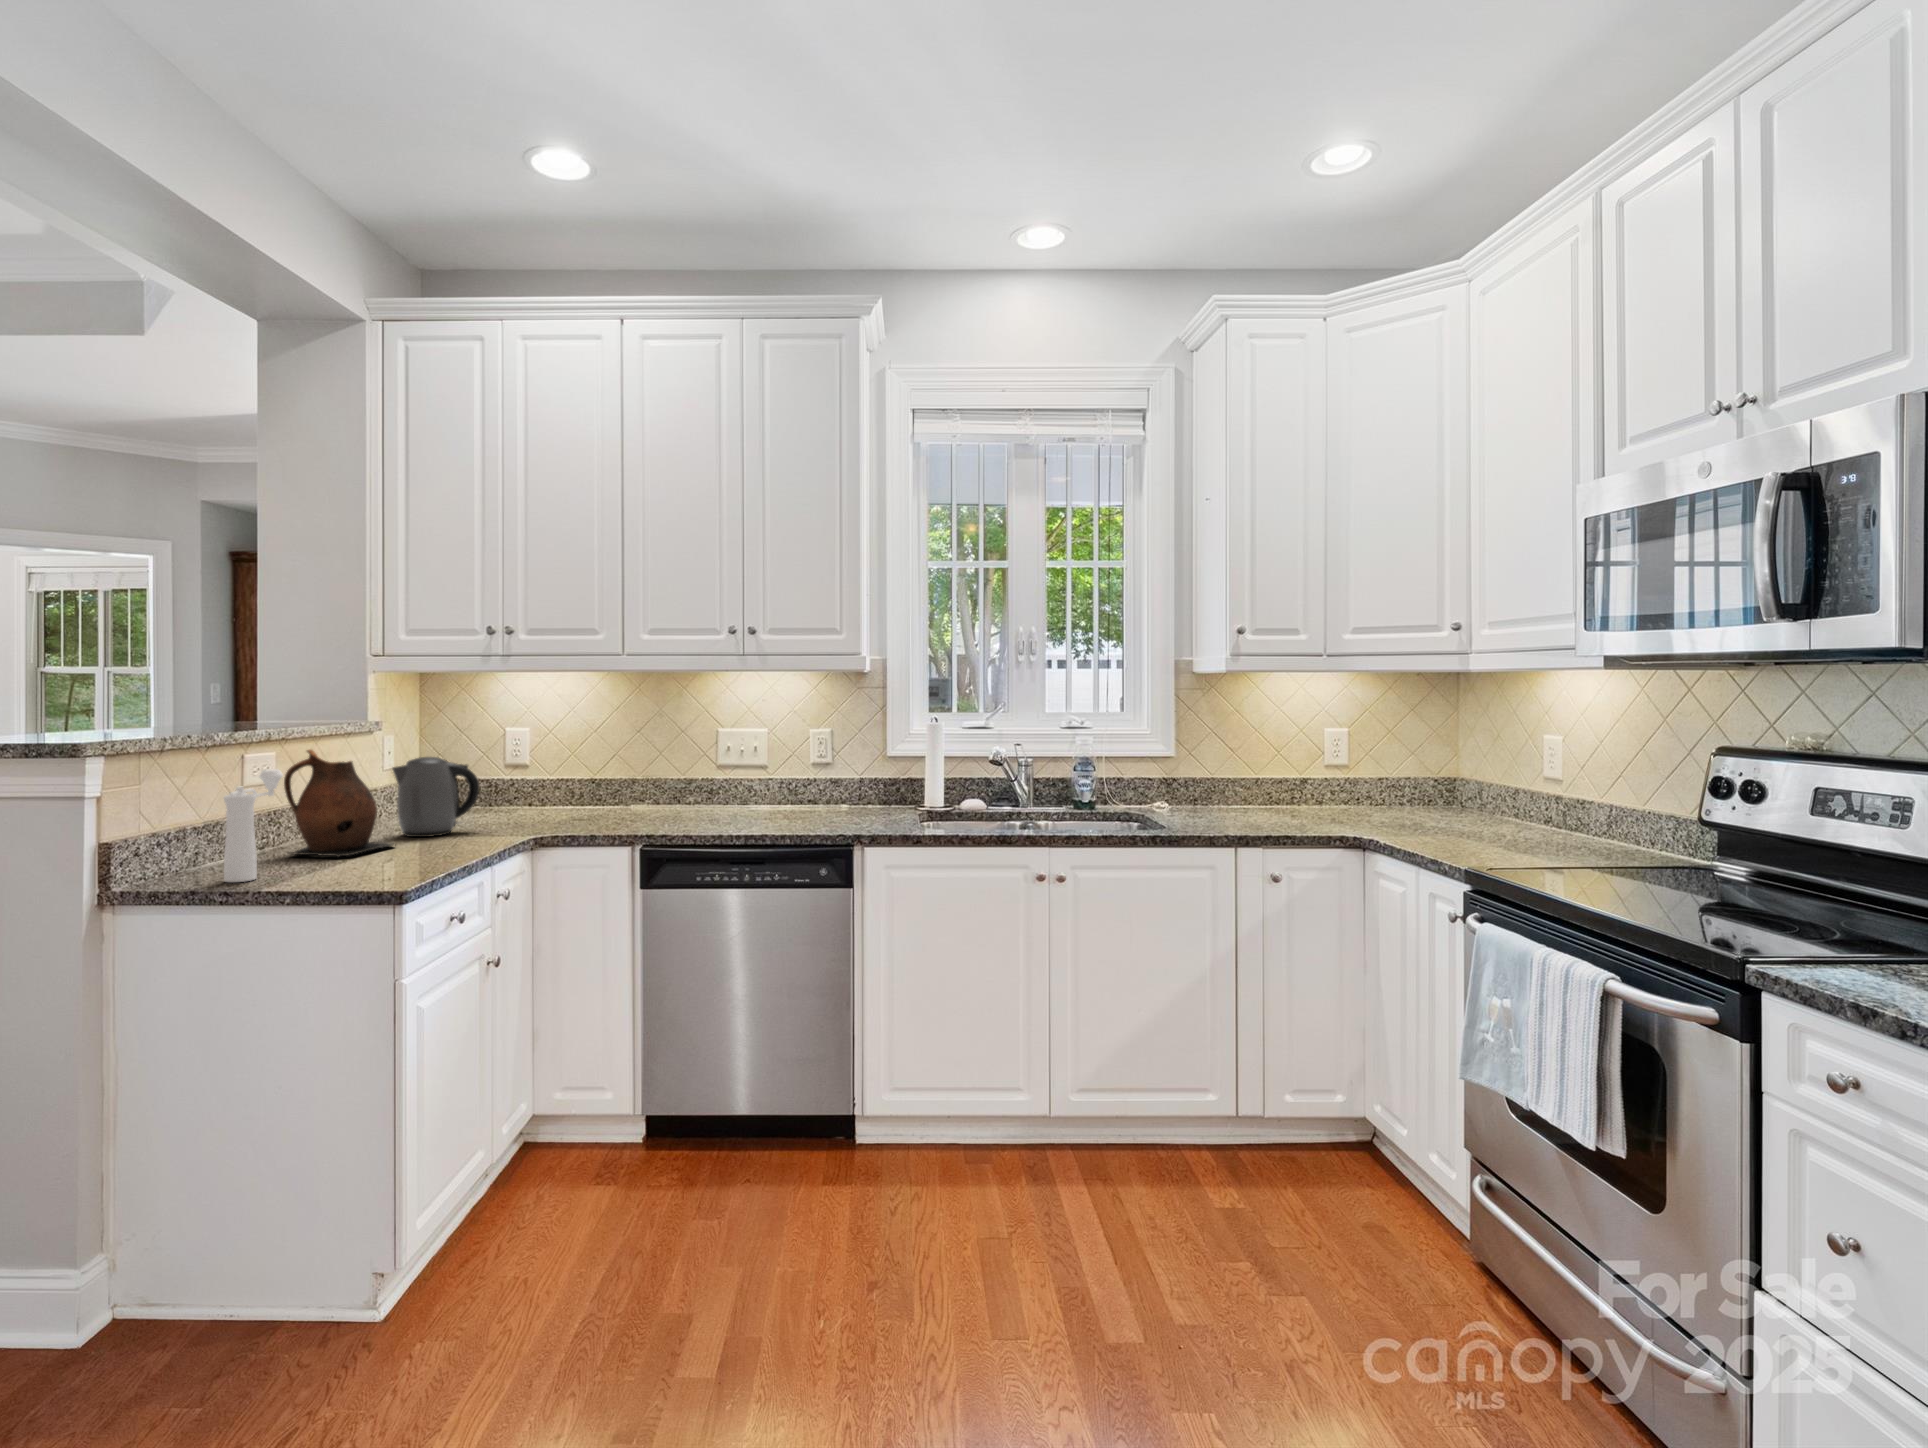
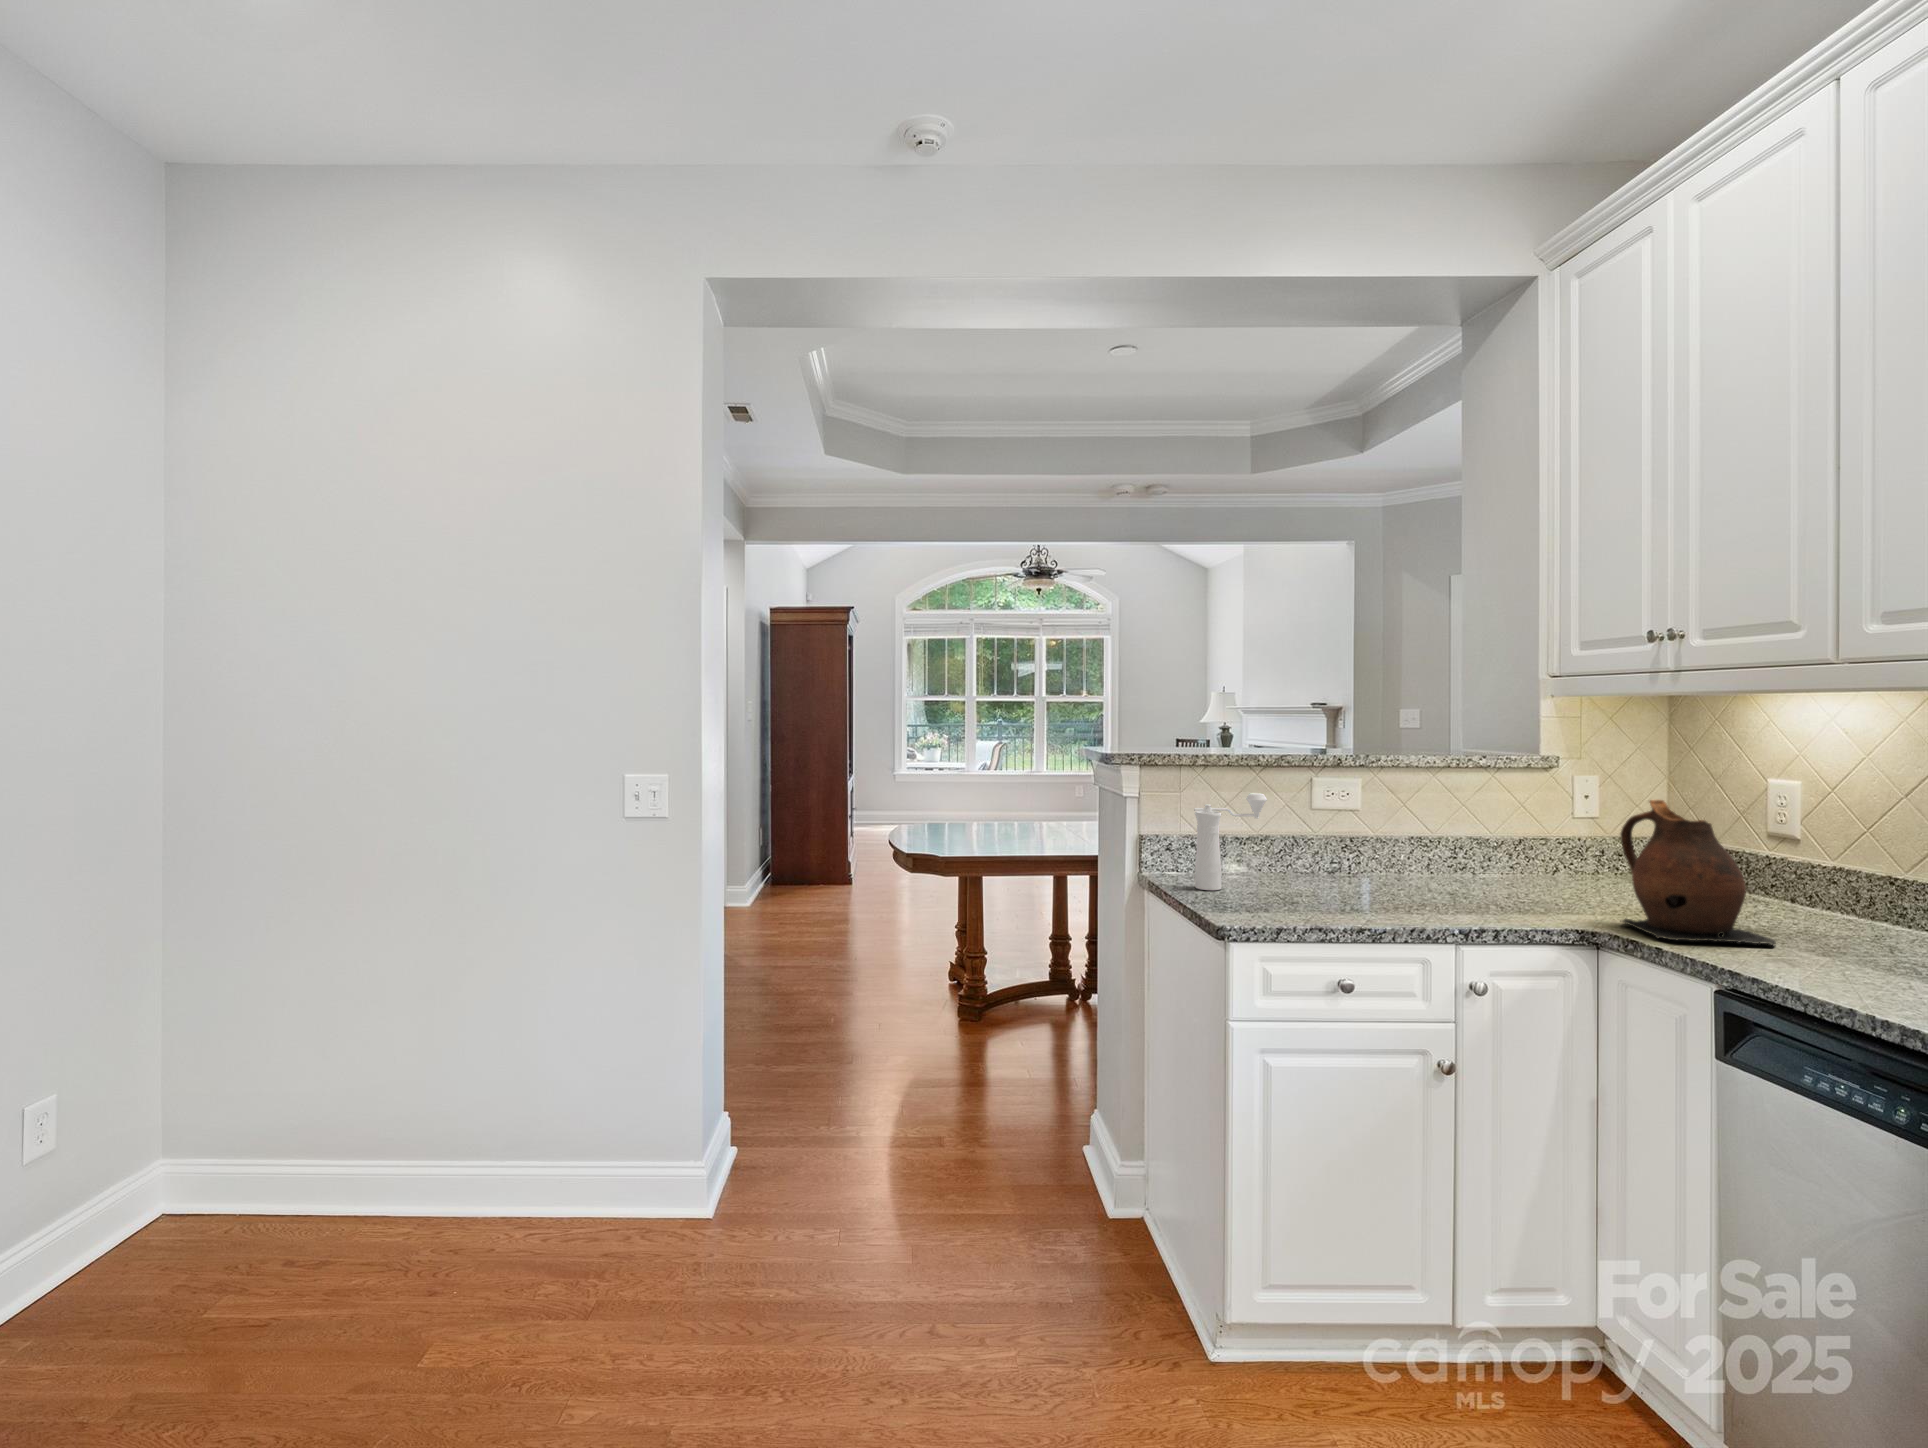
ceramic pitcher: present [284,750,393,857] -> present [1620,800,1775,946]
kettle: present [392,757,479,837] -> none [1474,804,1581,902]

